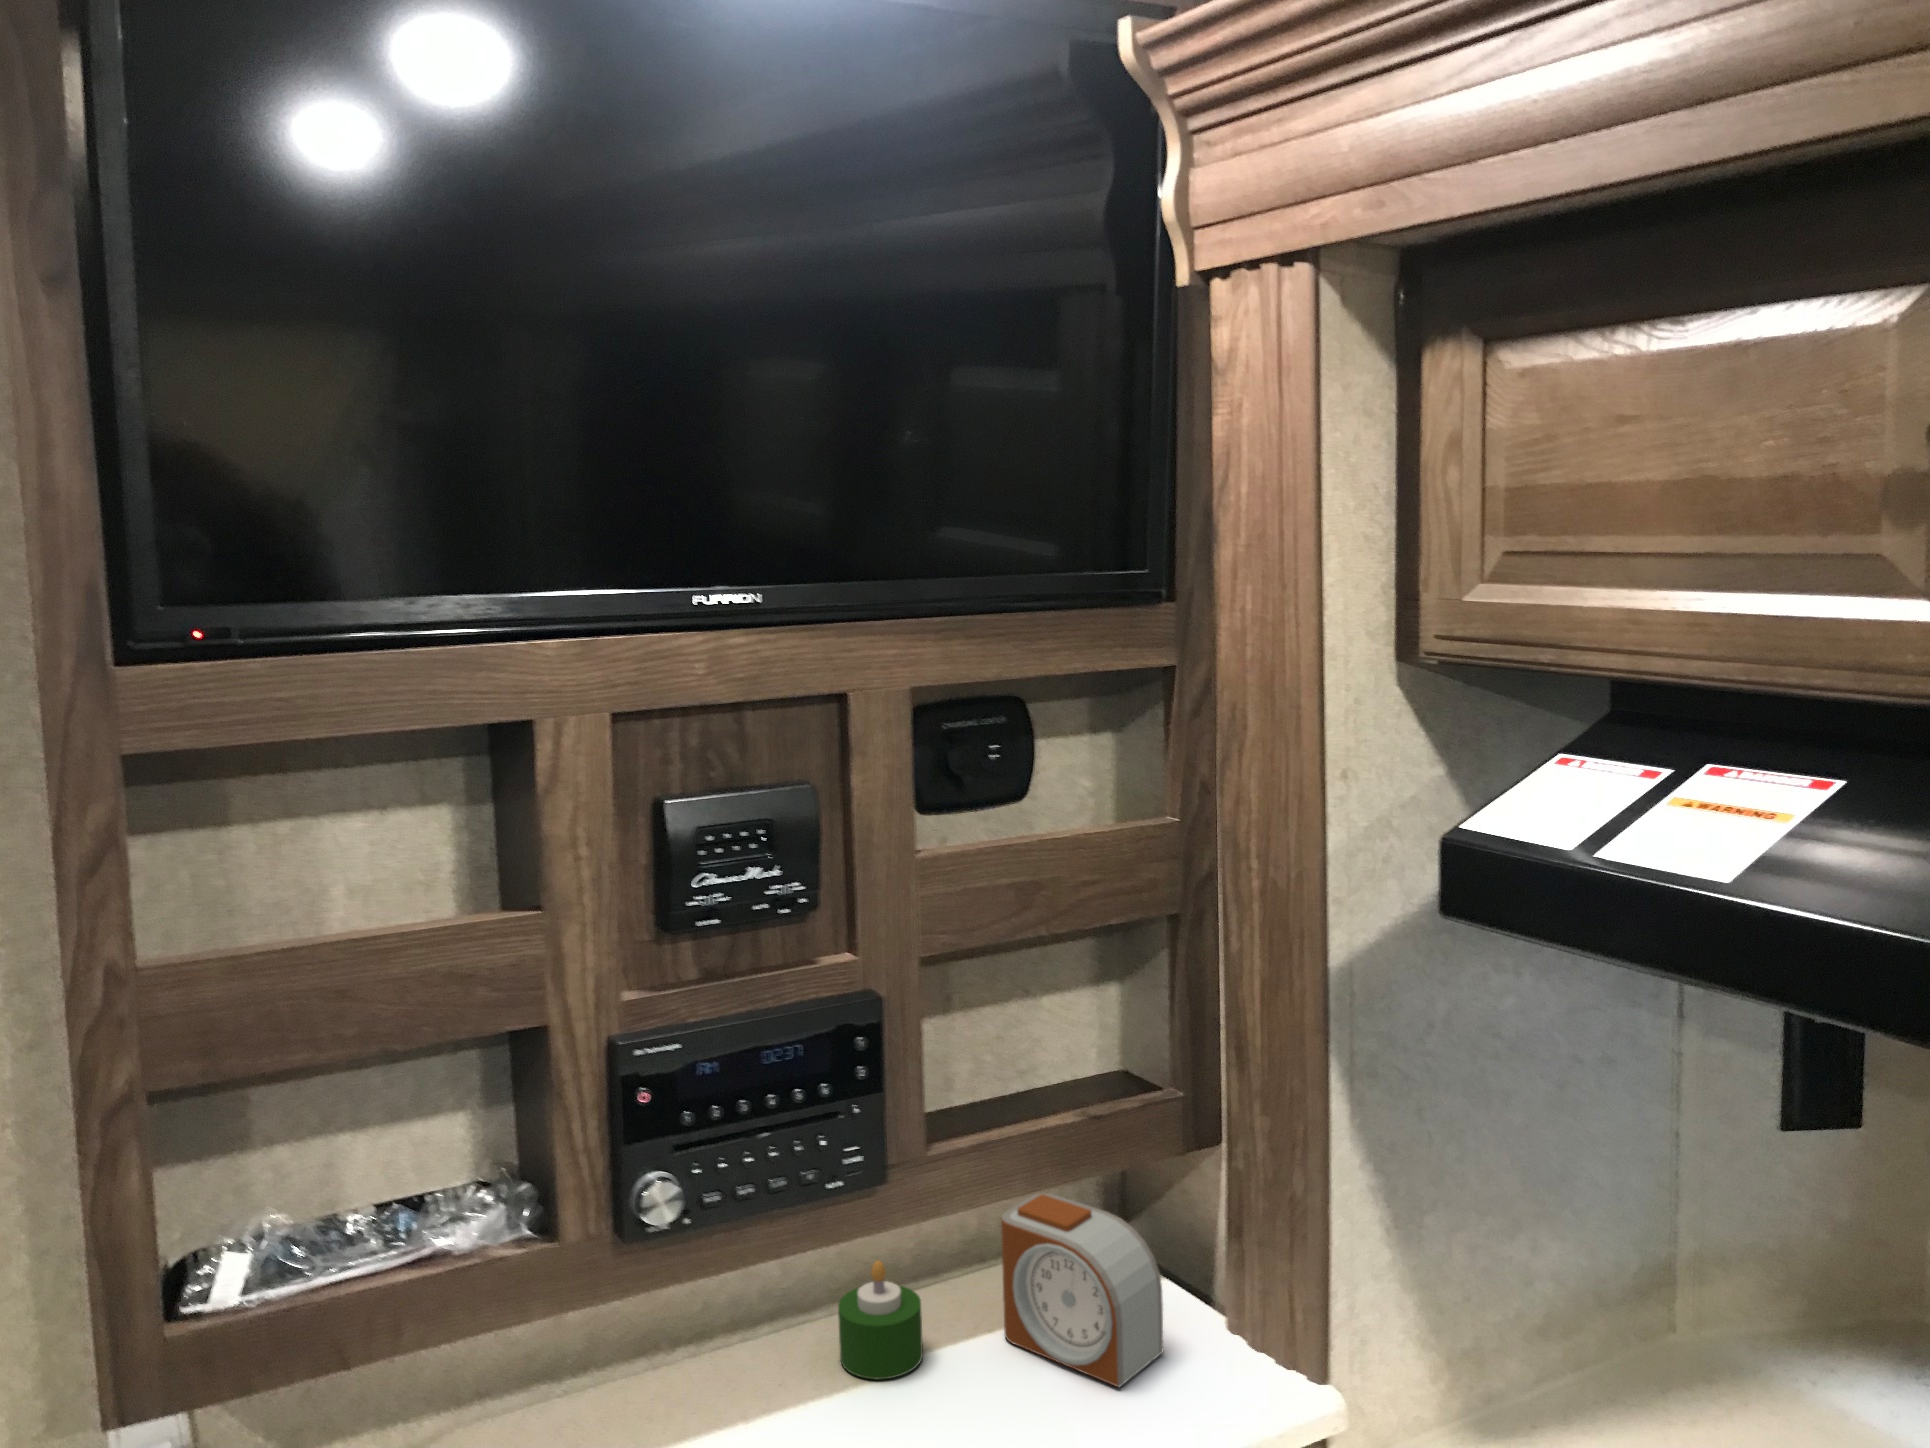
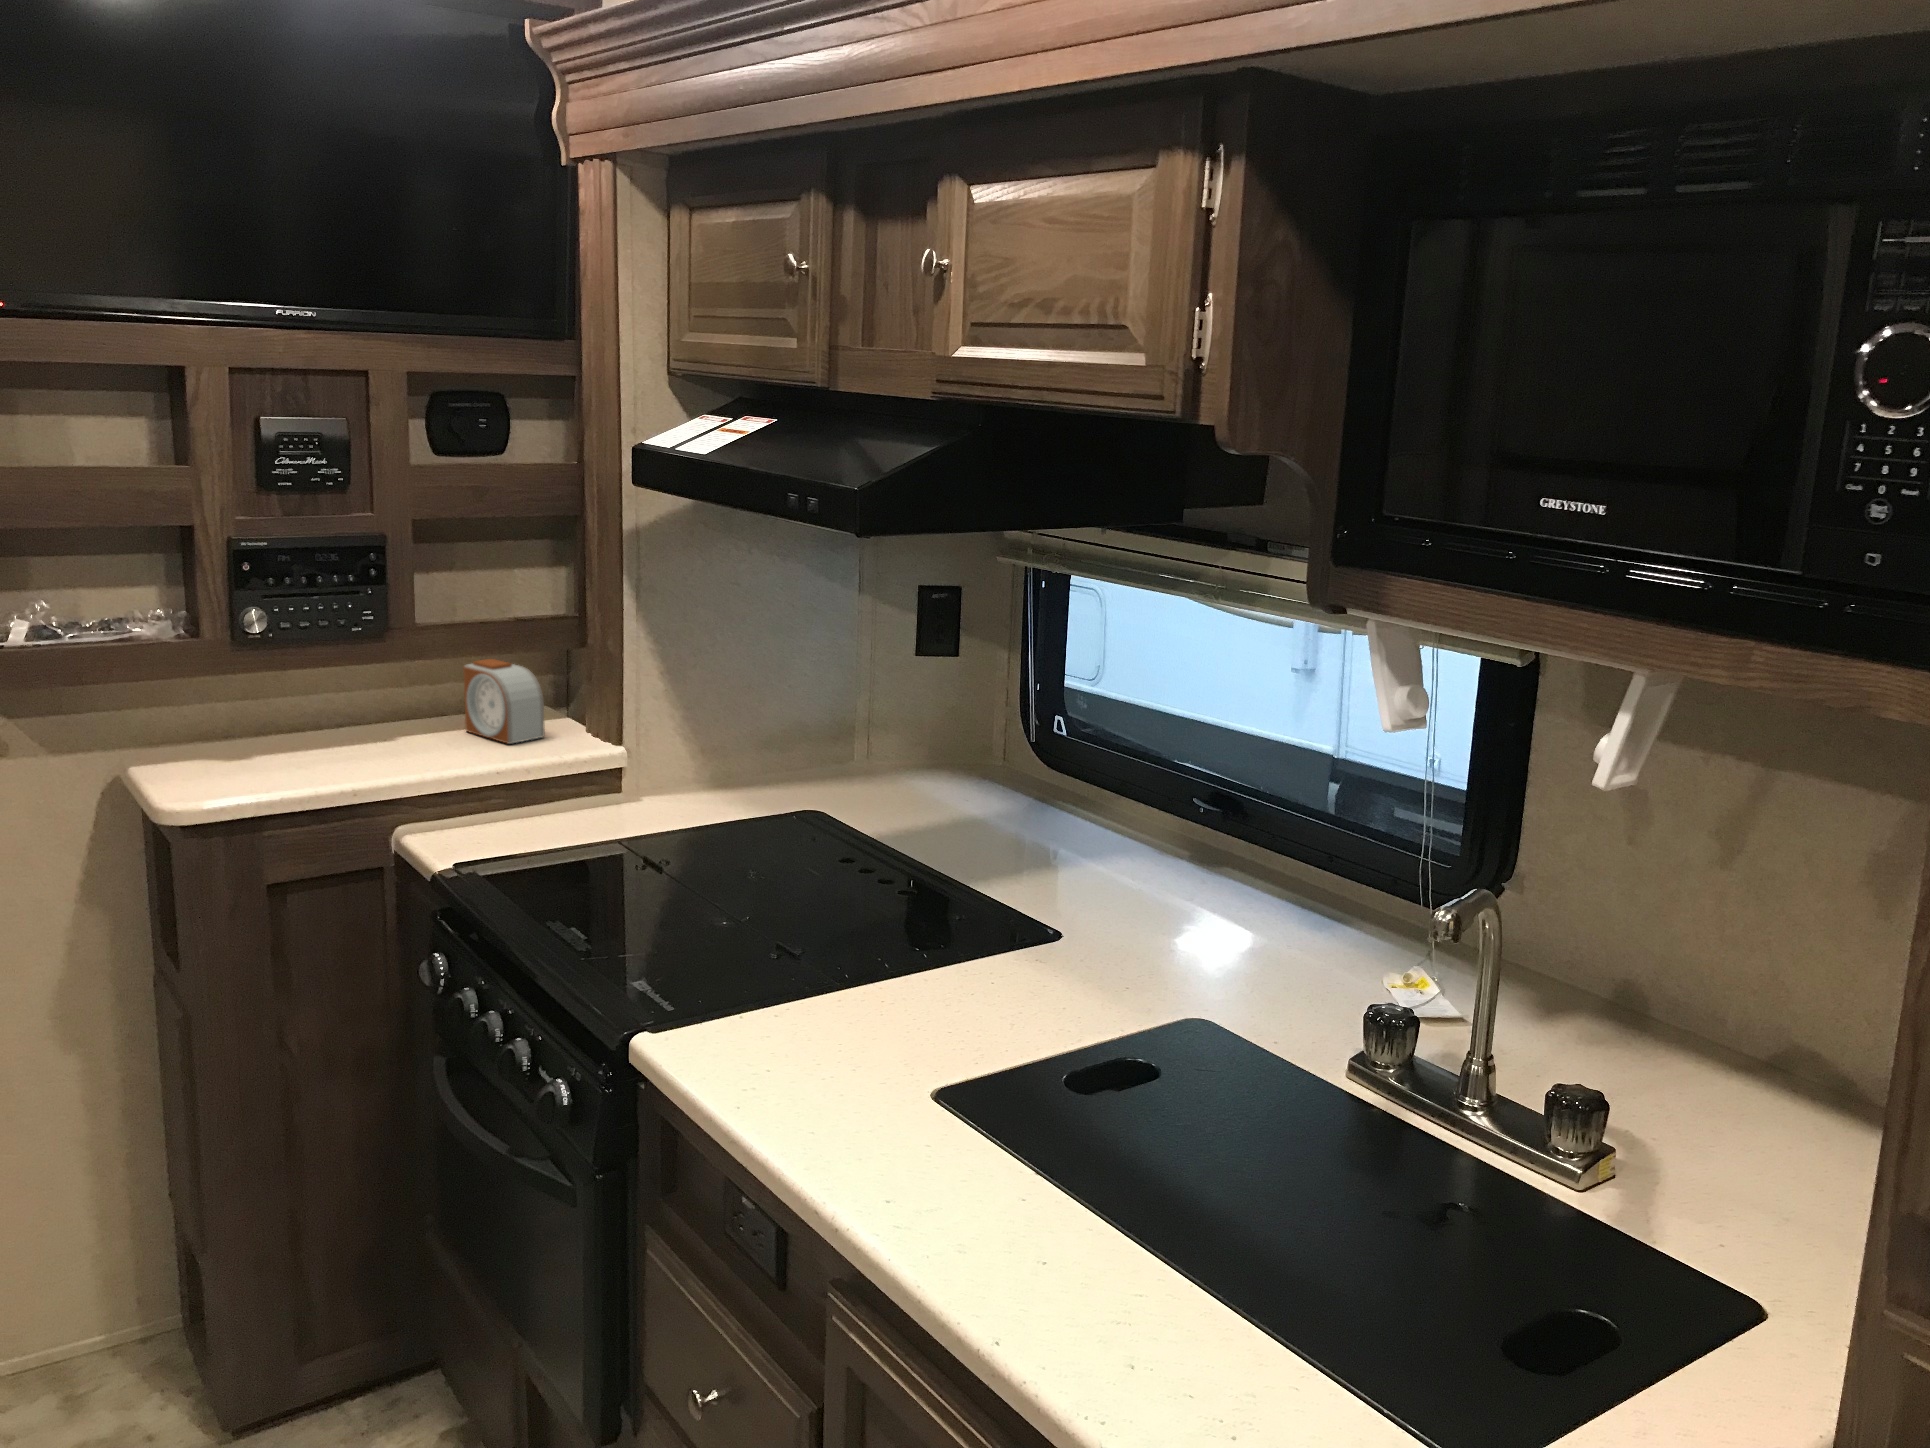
candle: present [838,1261,923,1379] -> none [369,680,417,737]

